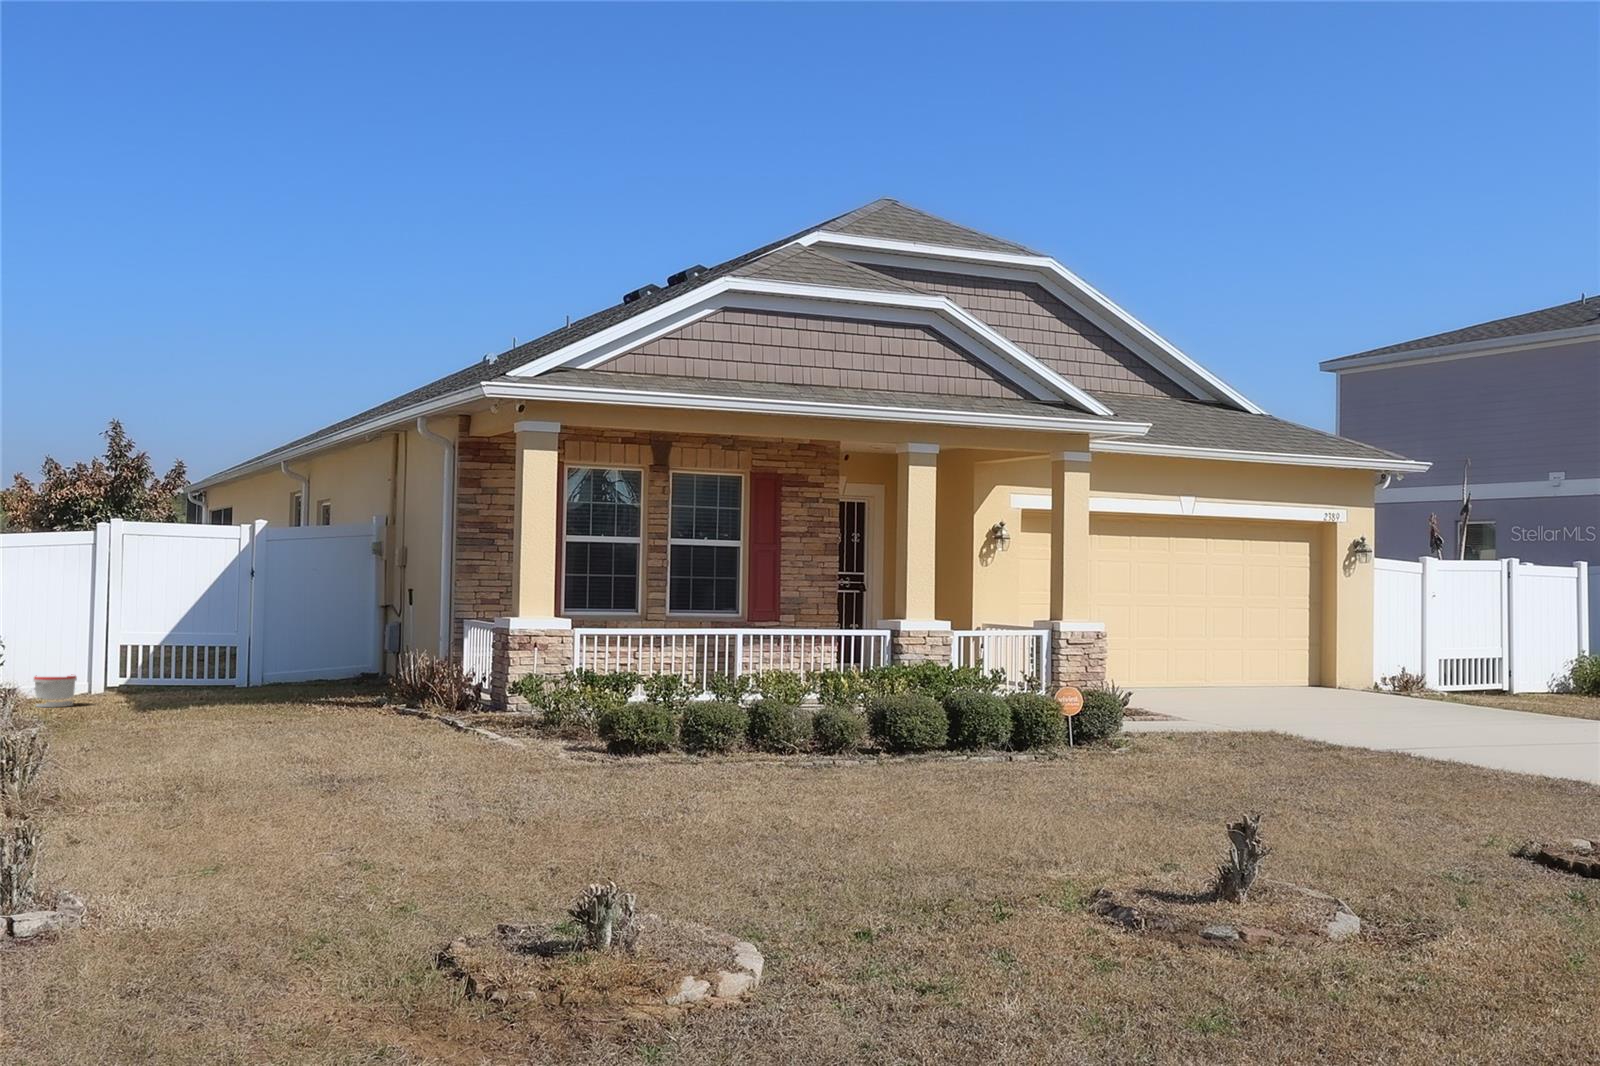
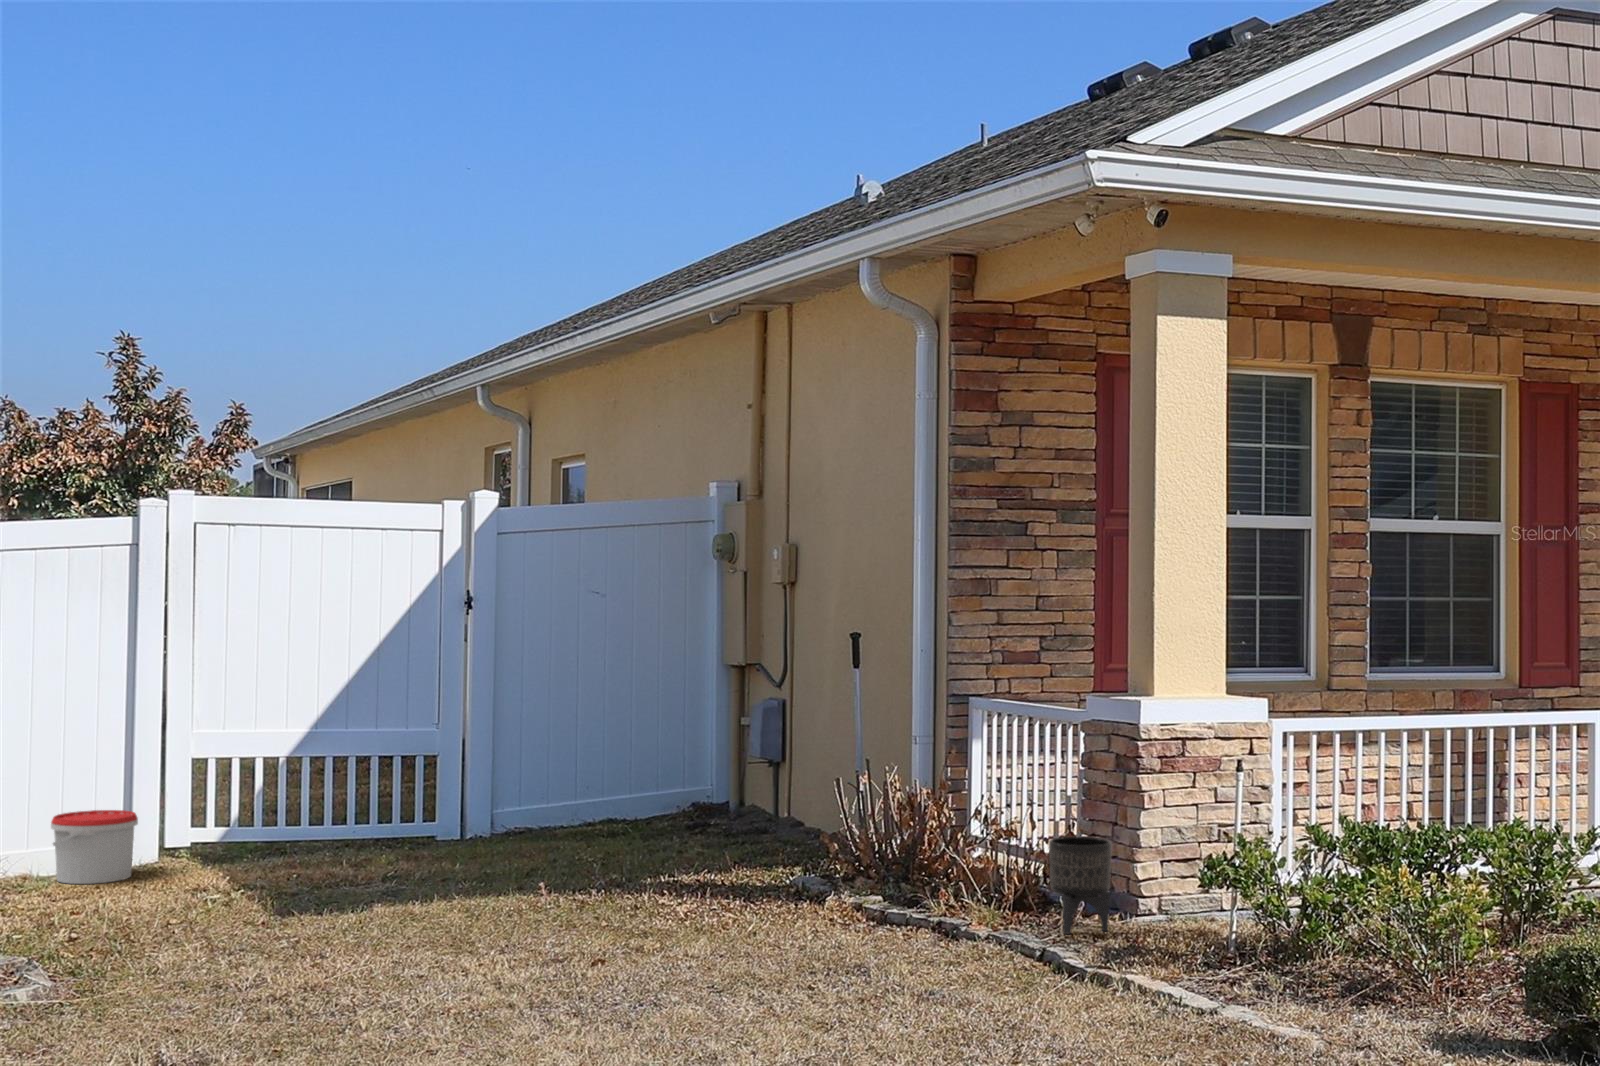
planter: none [470,678,498,719] -> present [1049,837,1112,934]

